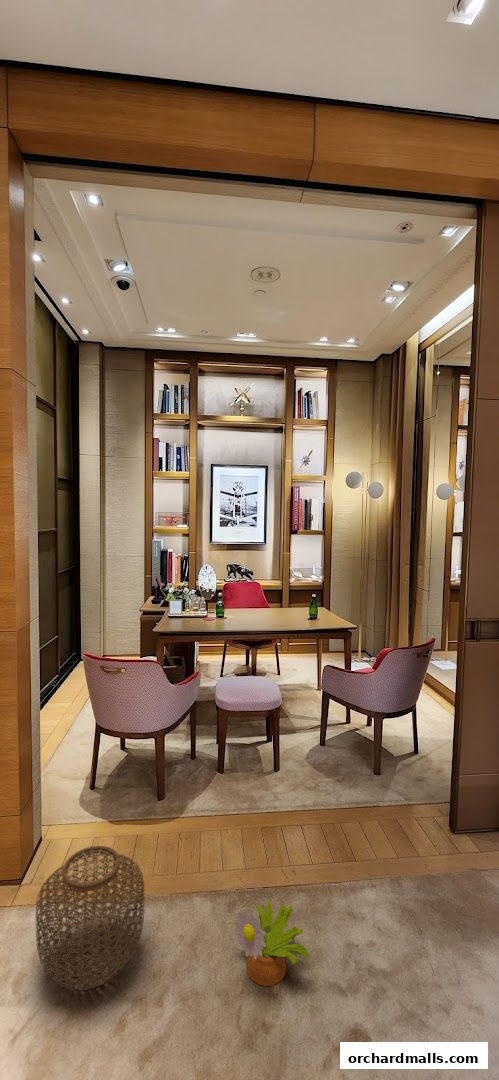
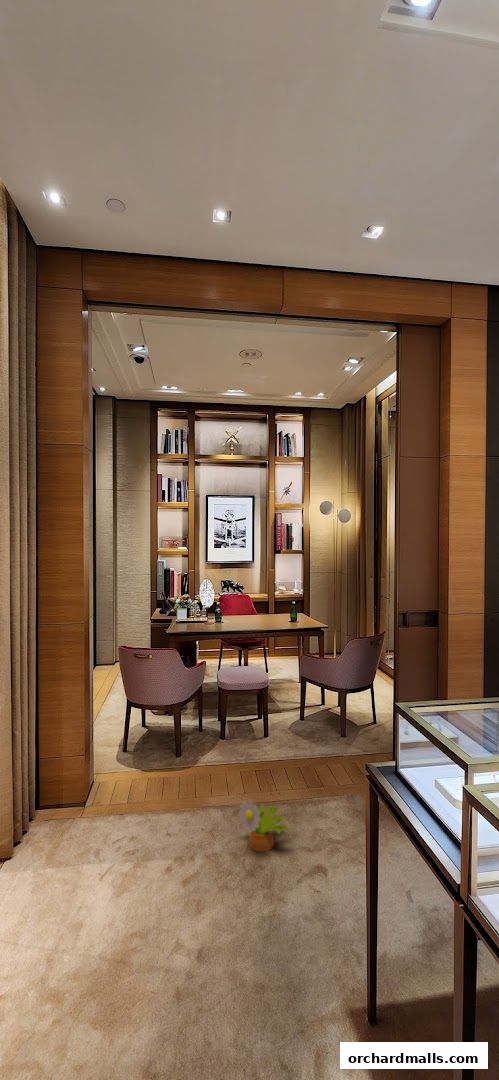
woven basket: present [36,846,144,990] -> none [108,767,178,857]

